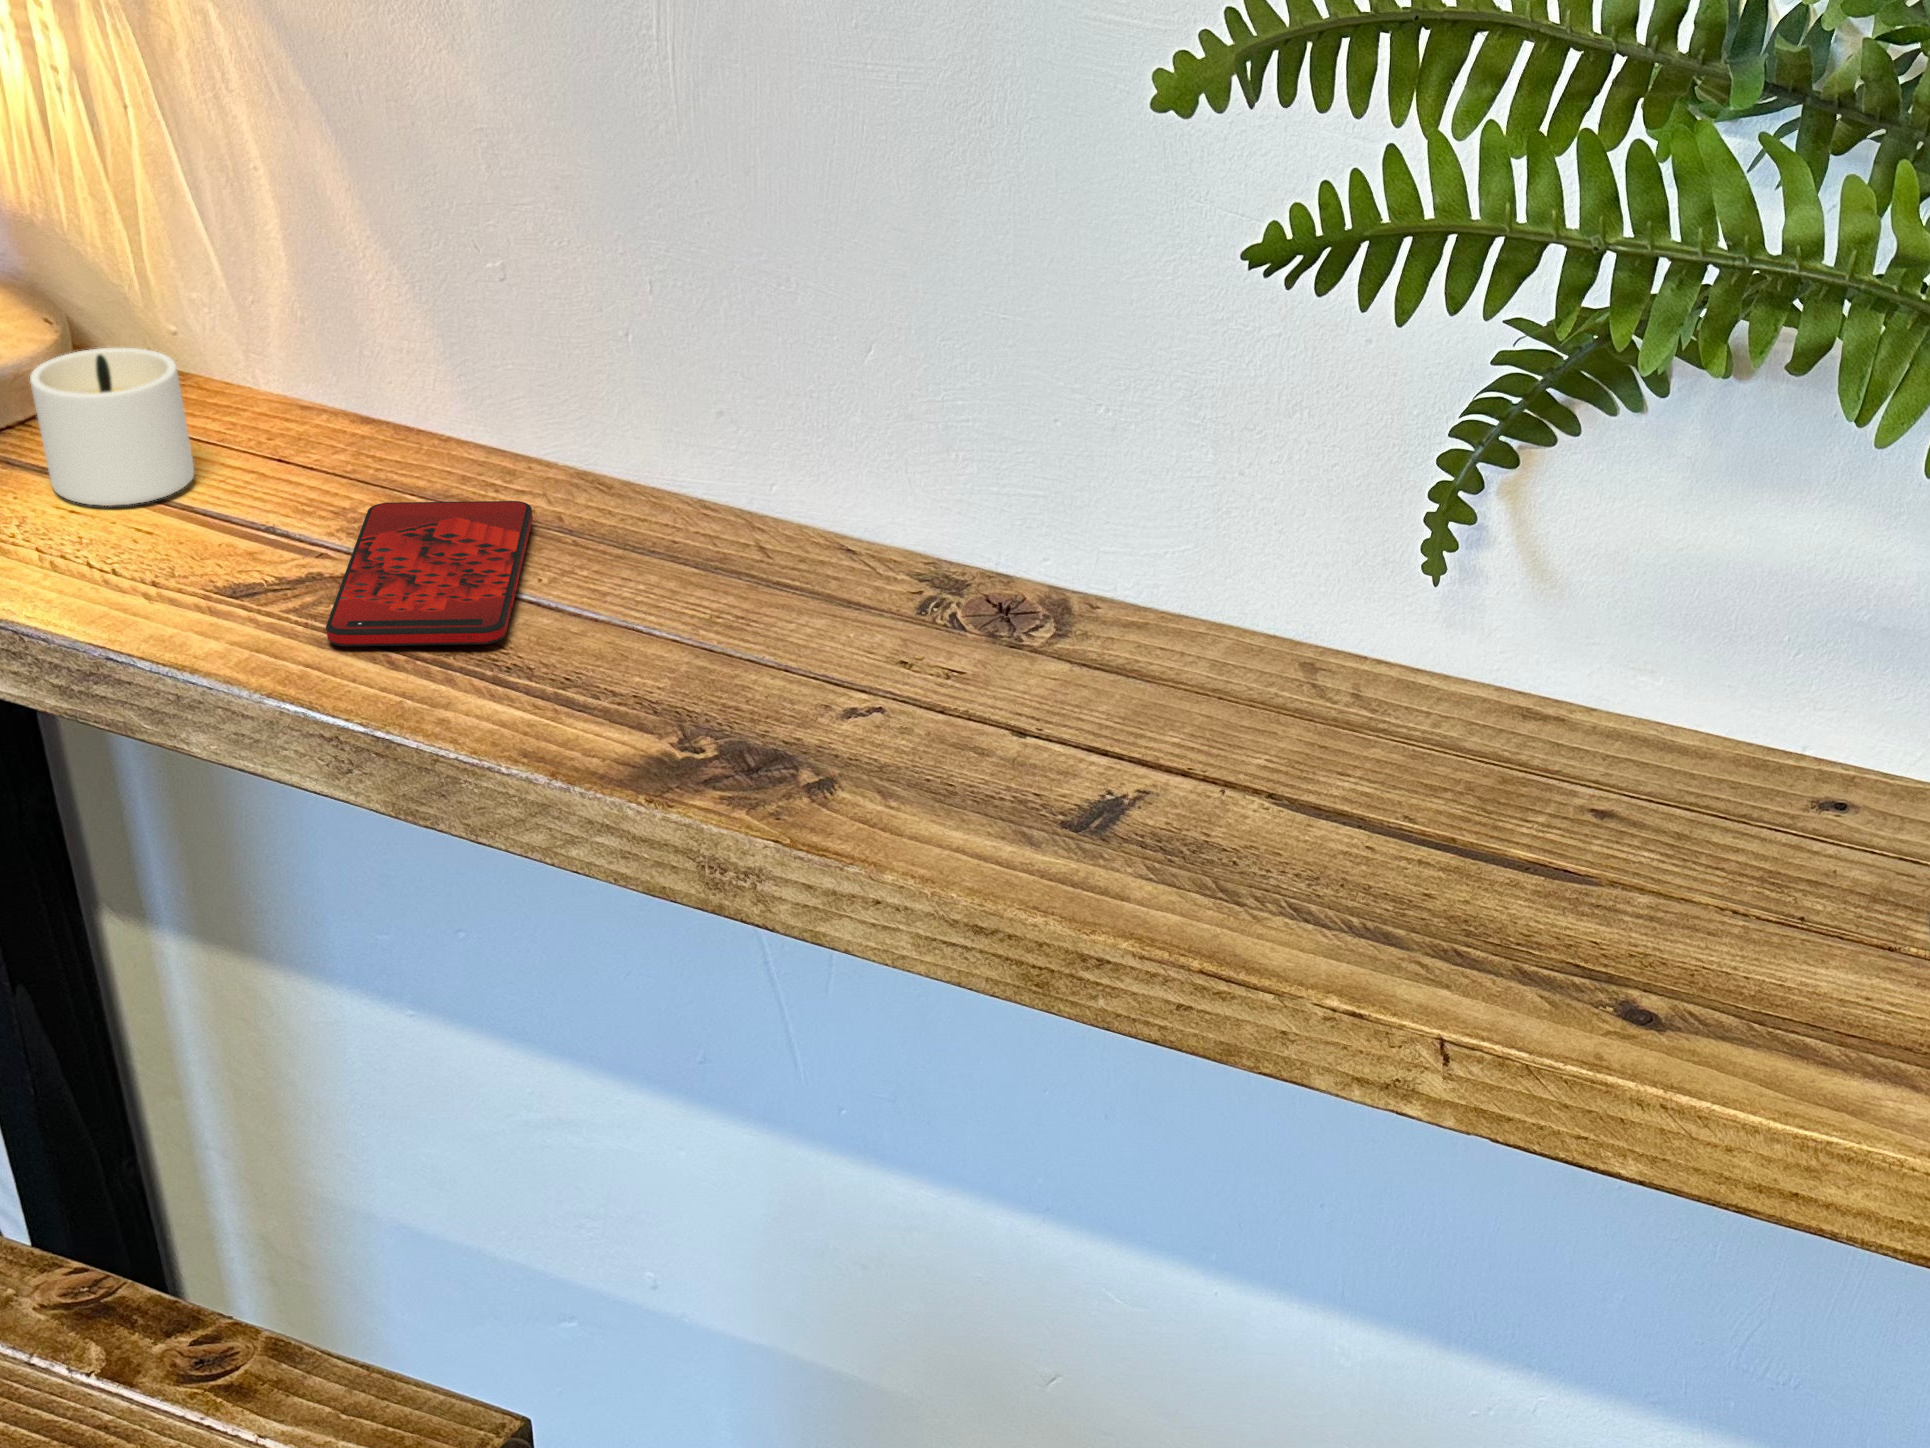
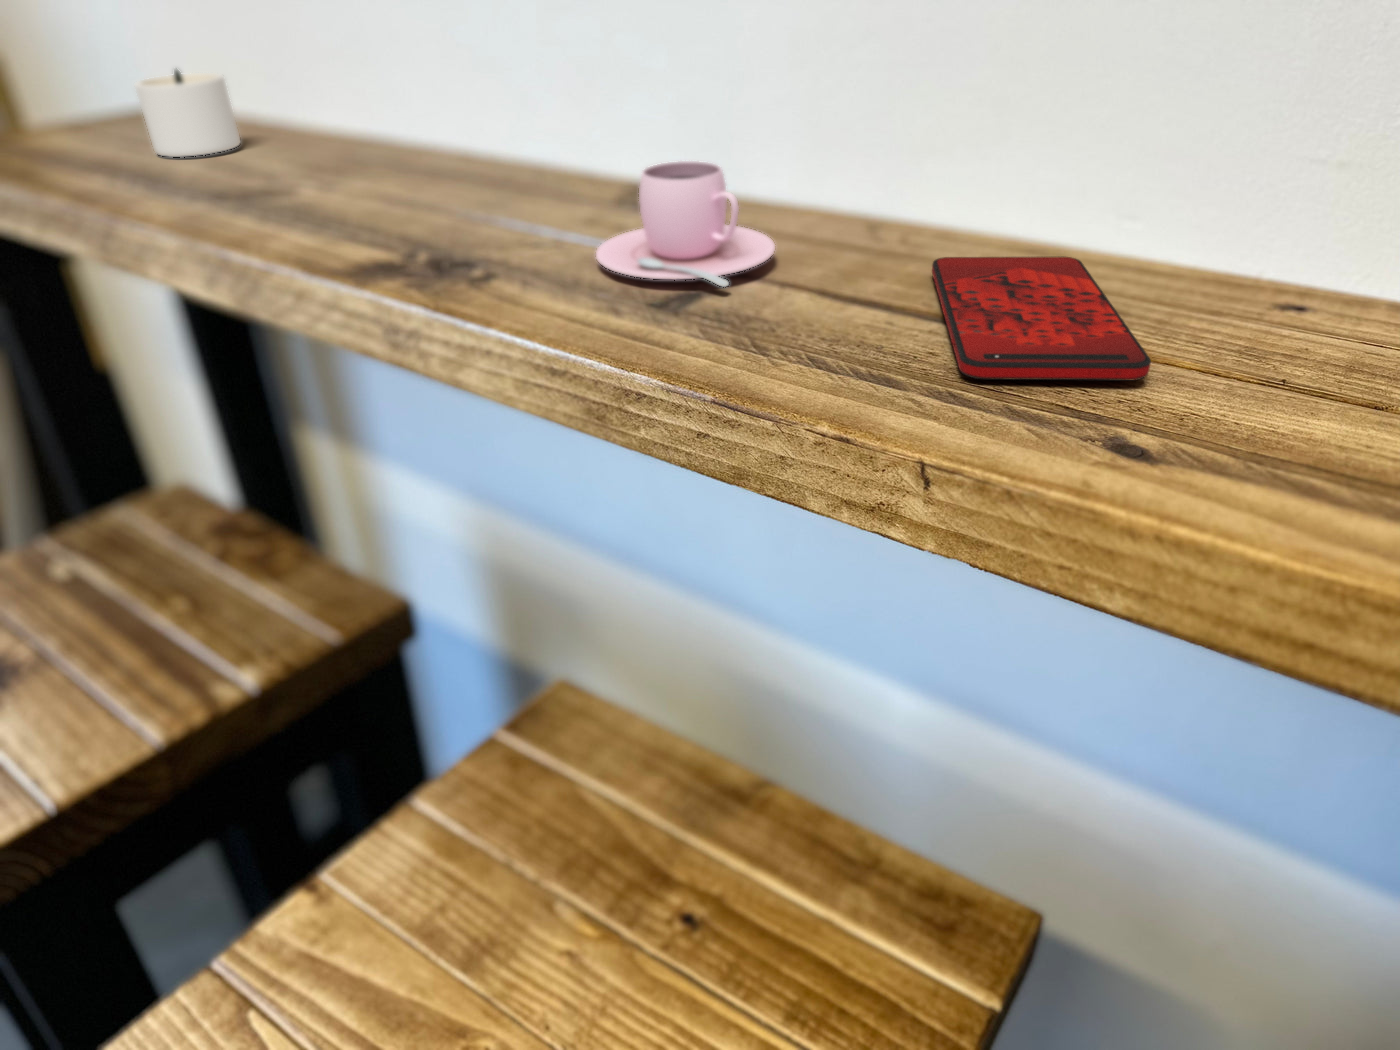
teacup: none [956,451,1199,797] -> present [596,161,775,286]
smartphone: present [326,501,533,646] -> present [932,257,1151,381]

